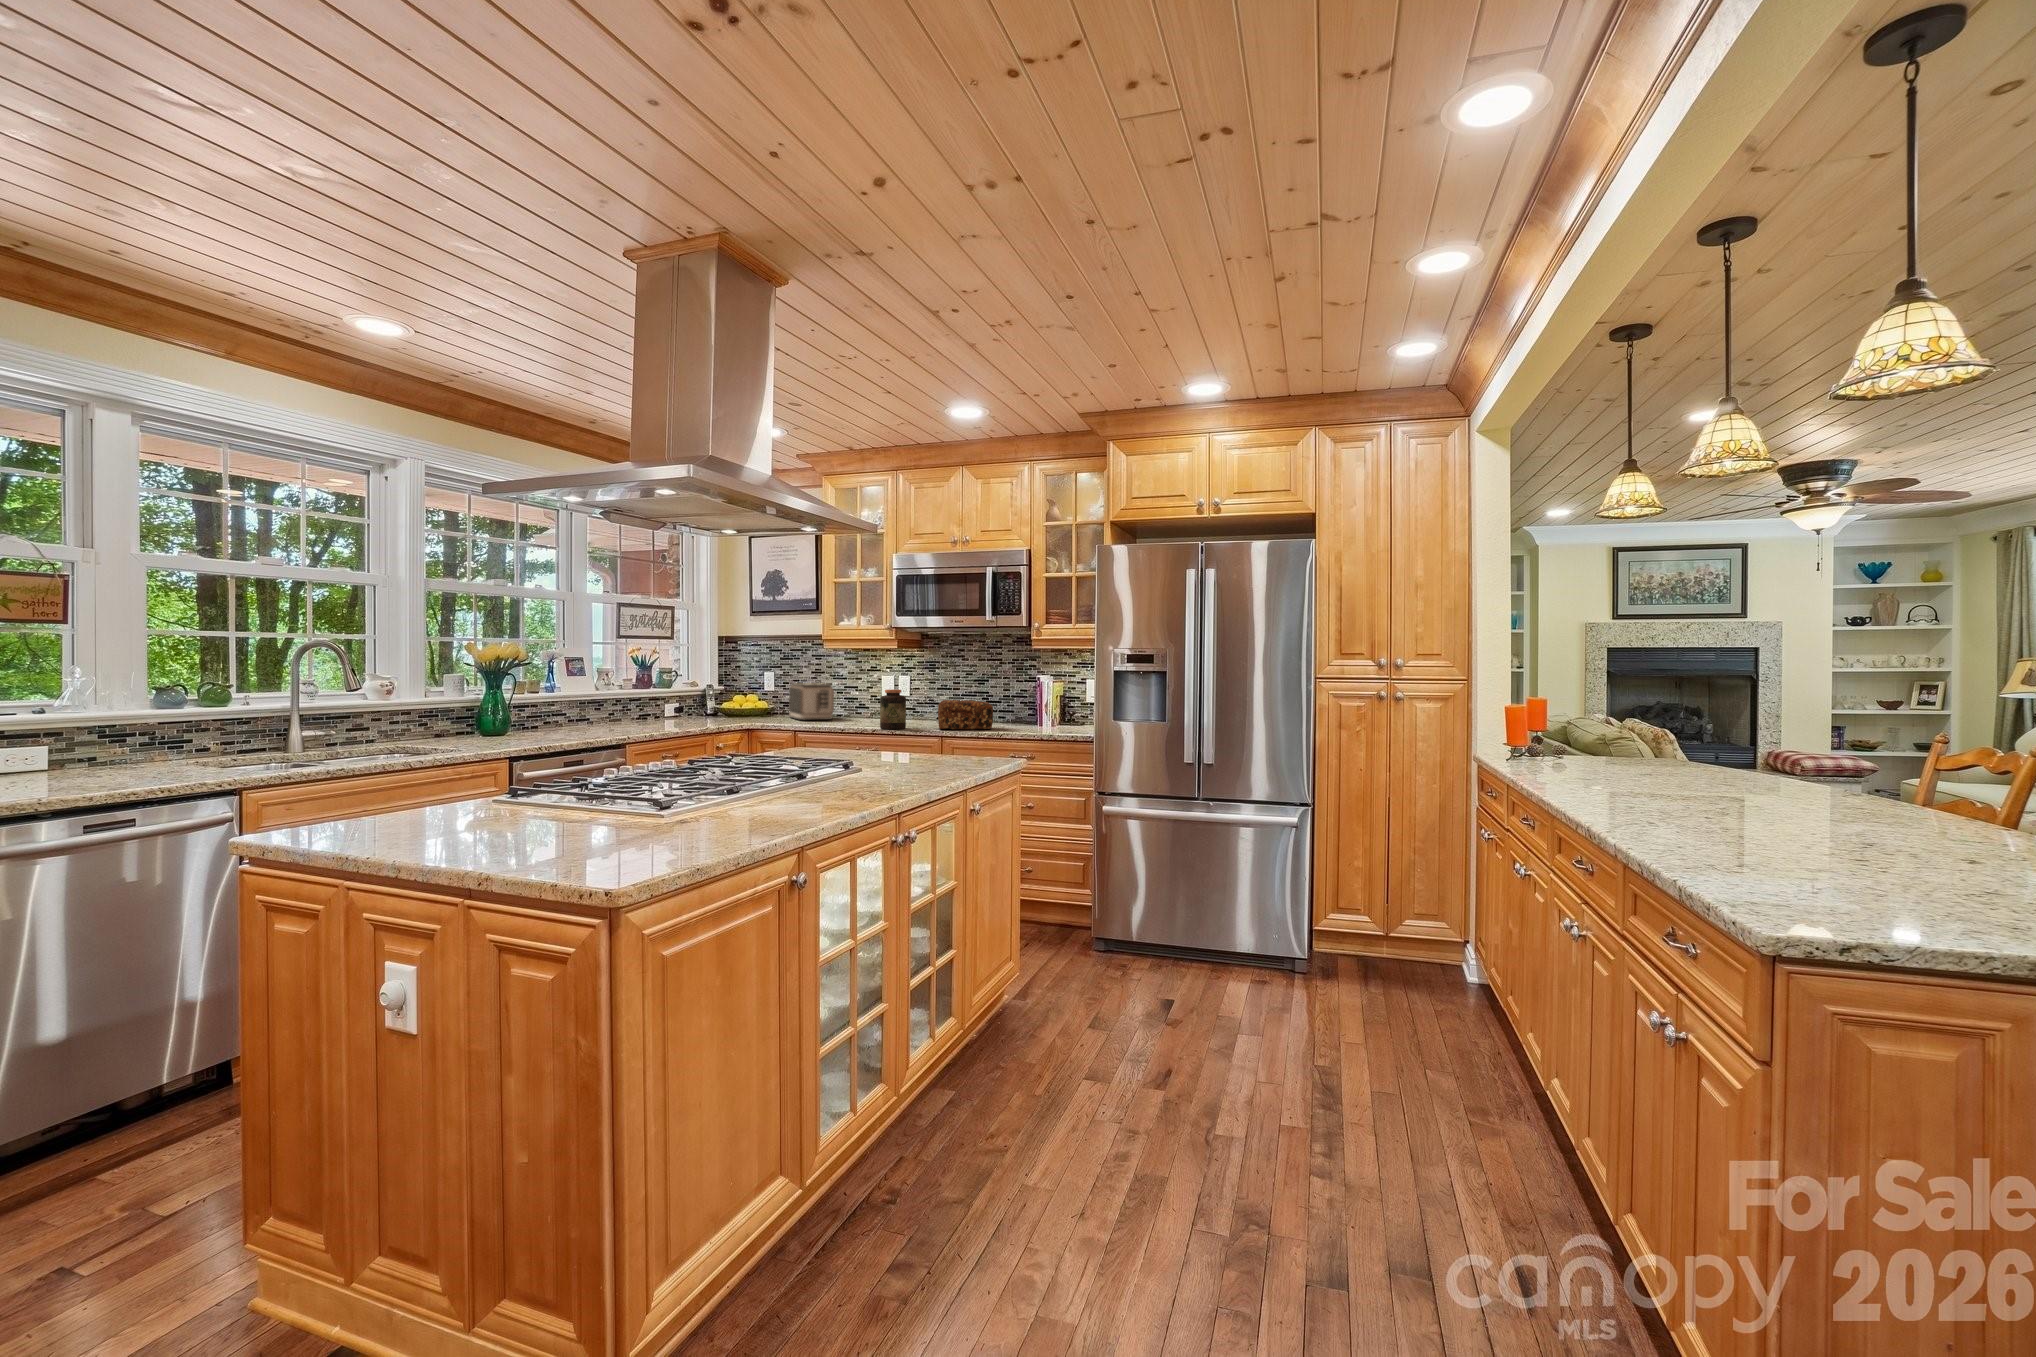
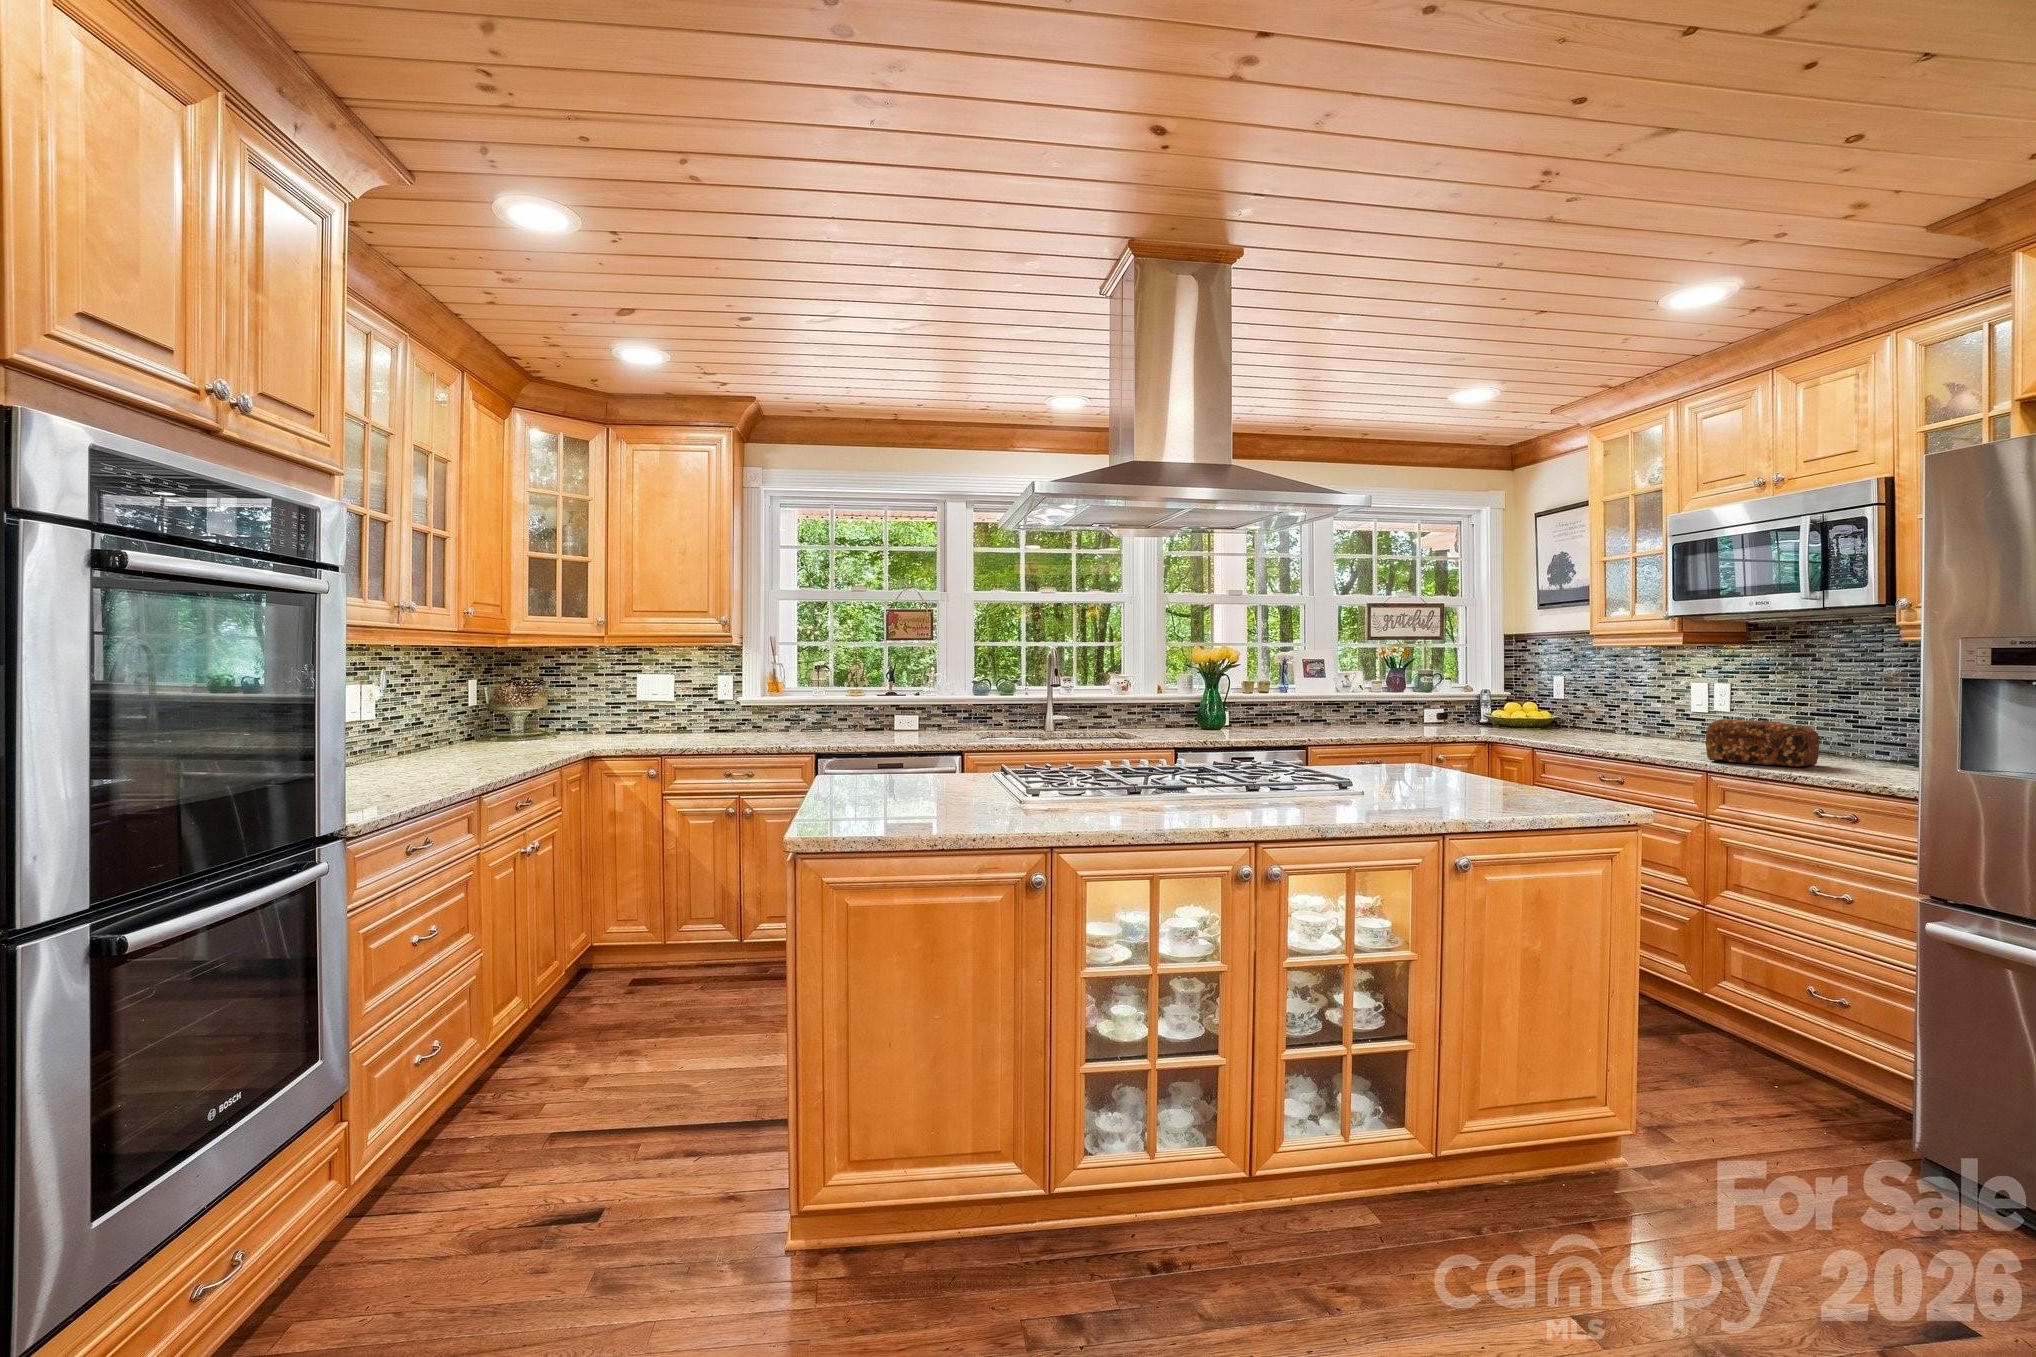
toaster: present [789,683,834,720] -> none [1566,690,1617,737]
jar: present [880,689,906,729] -> none [1626,701,1669,755]

